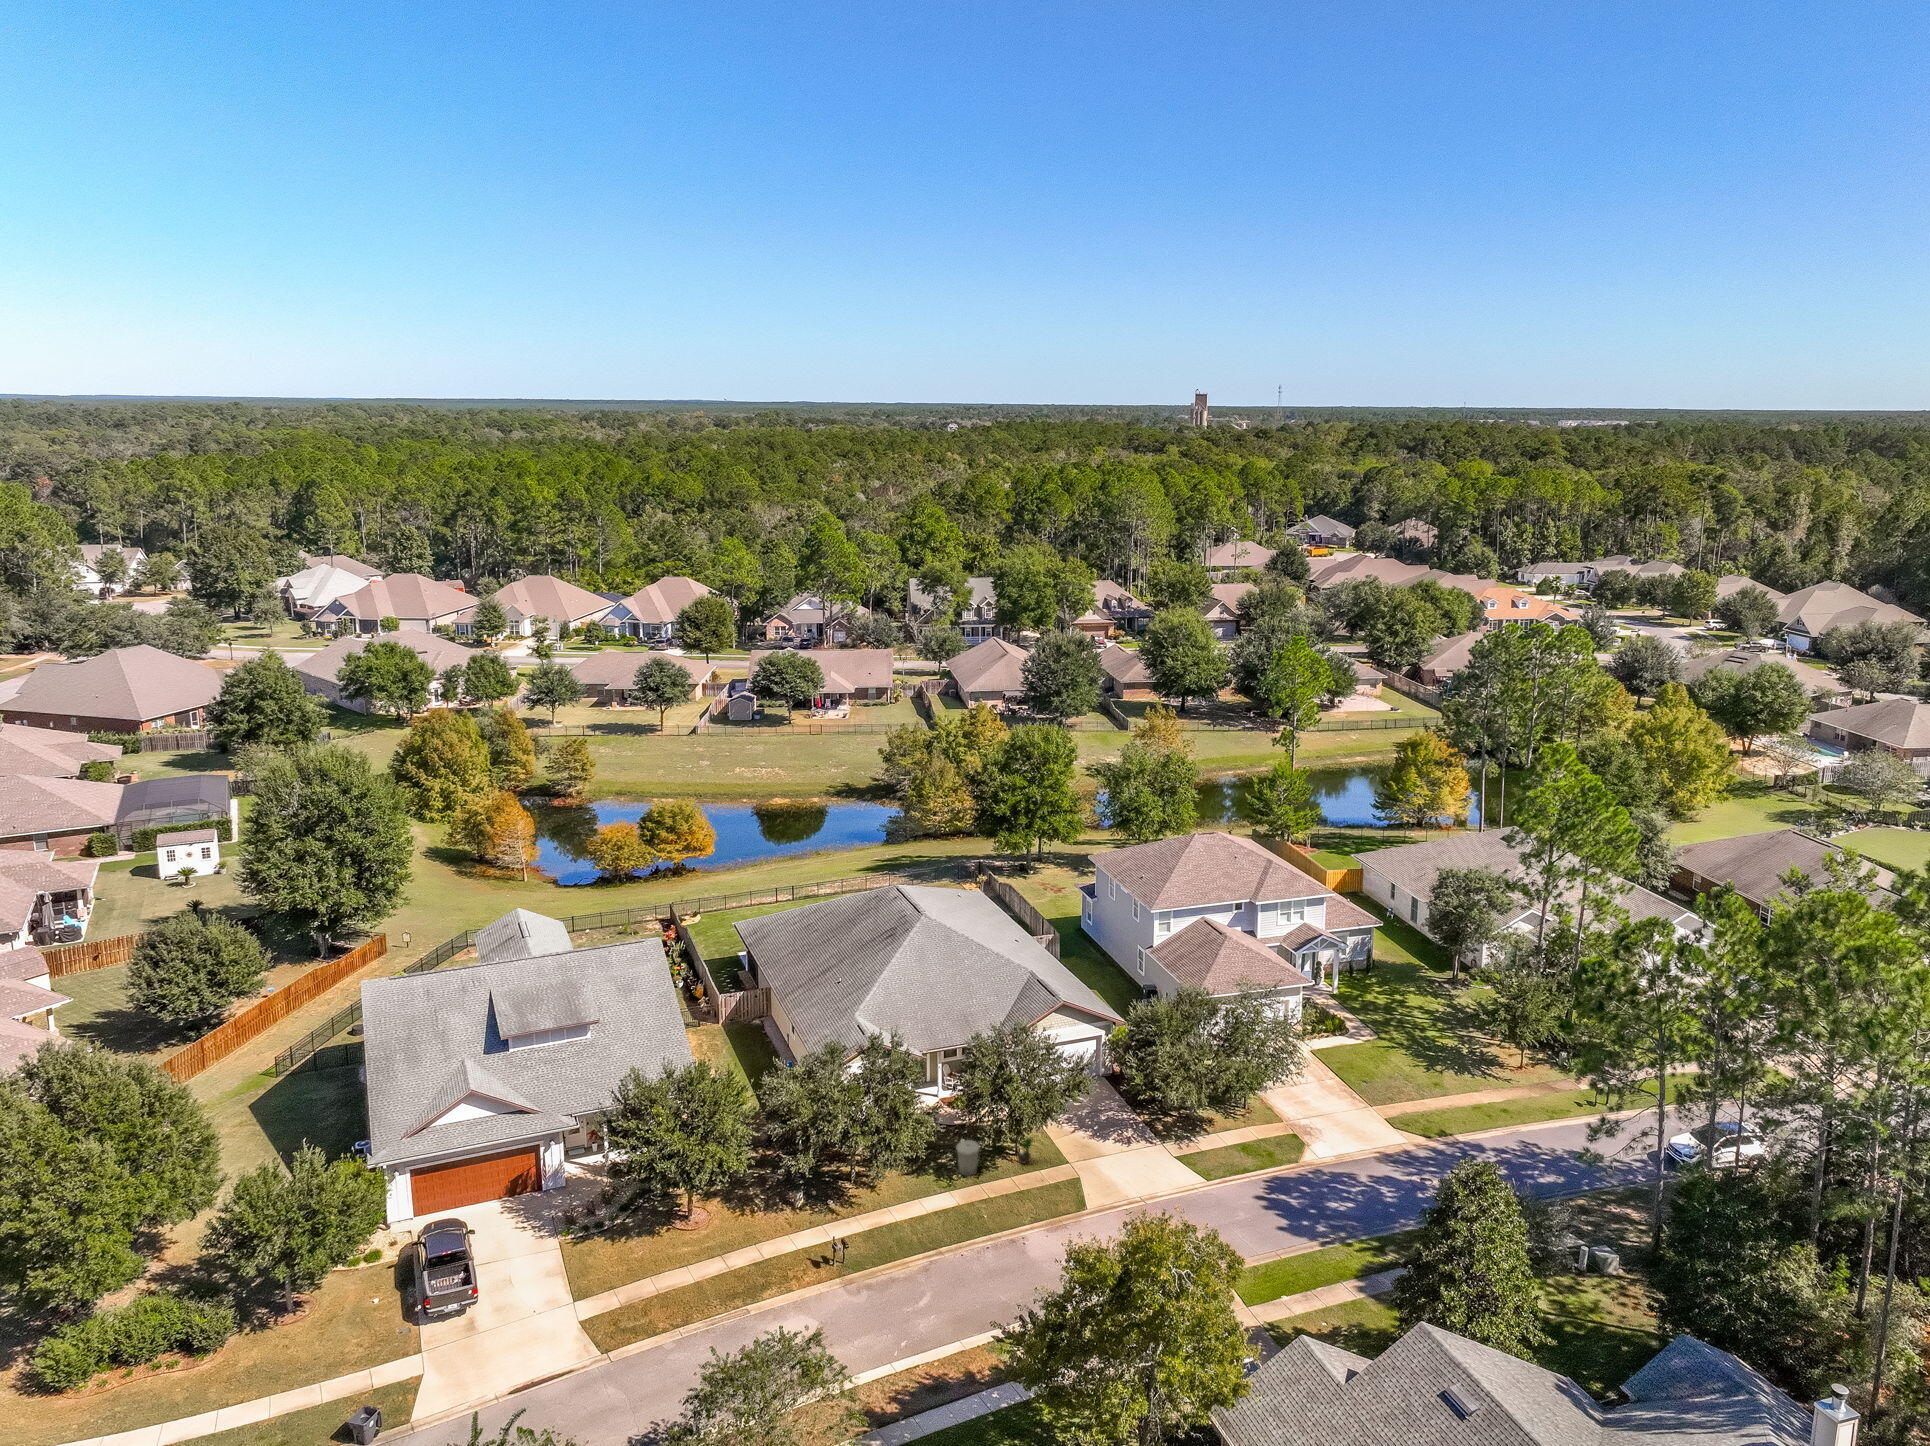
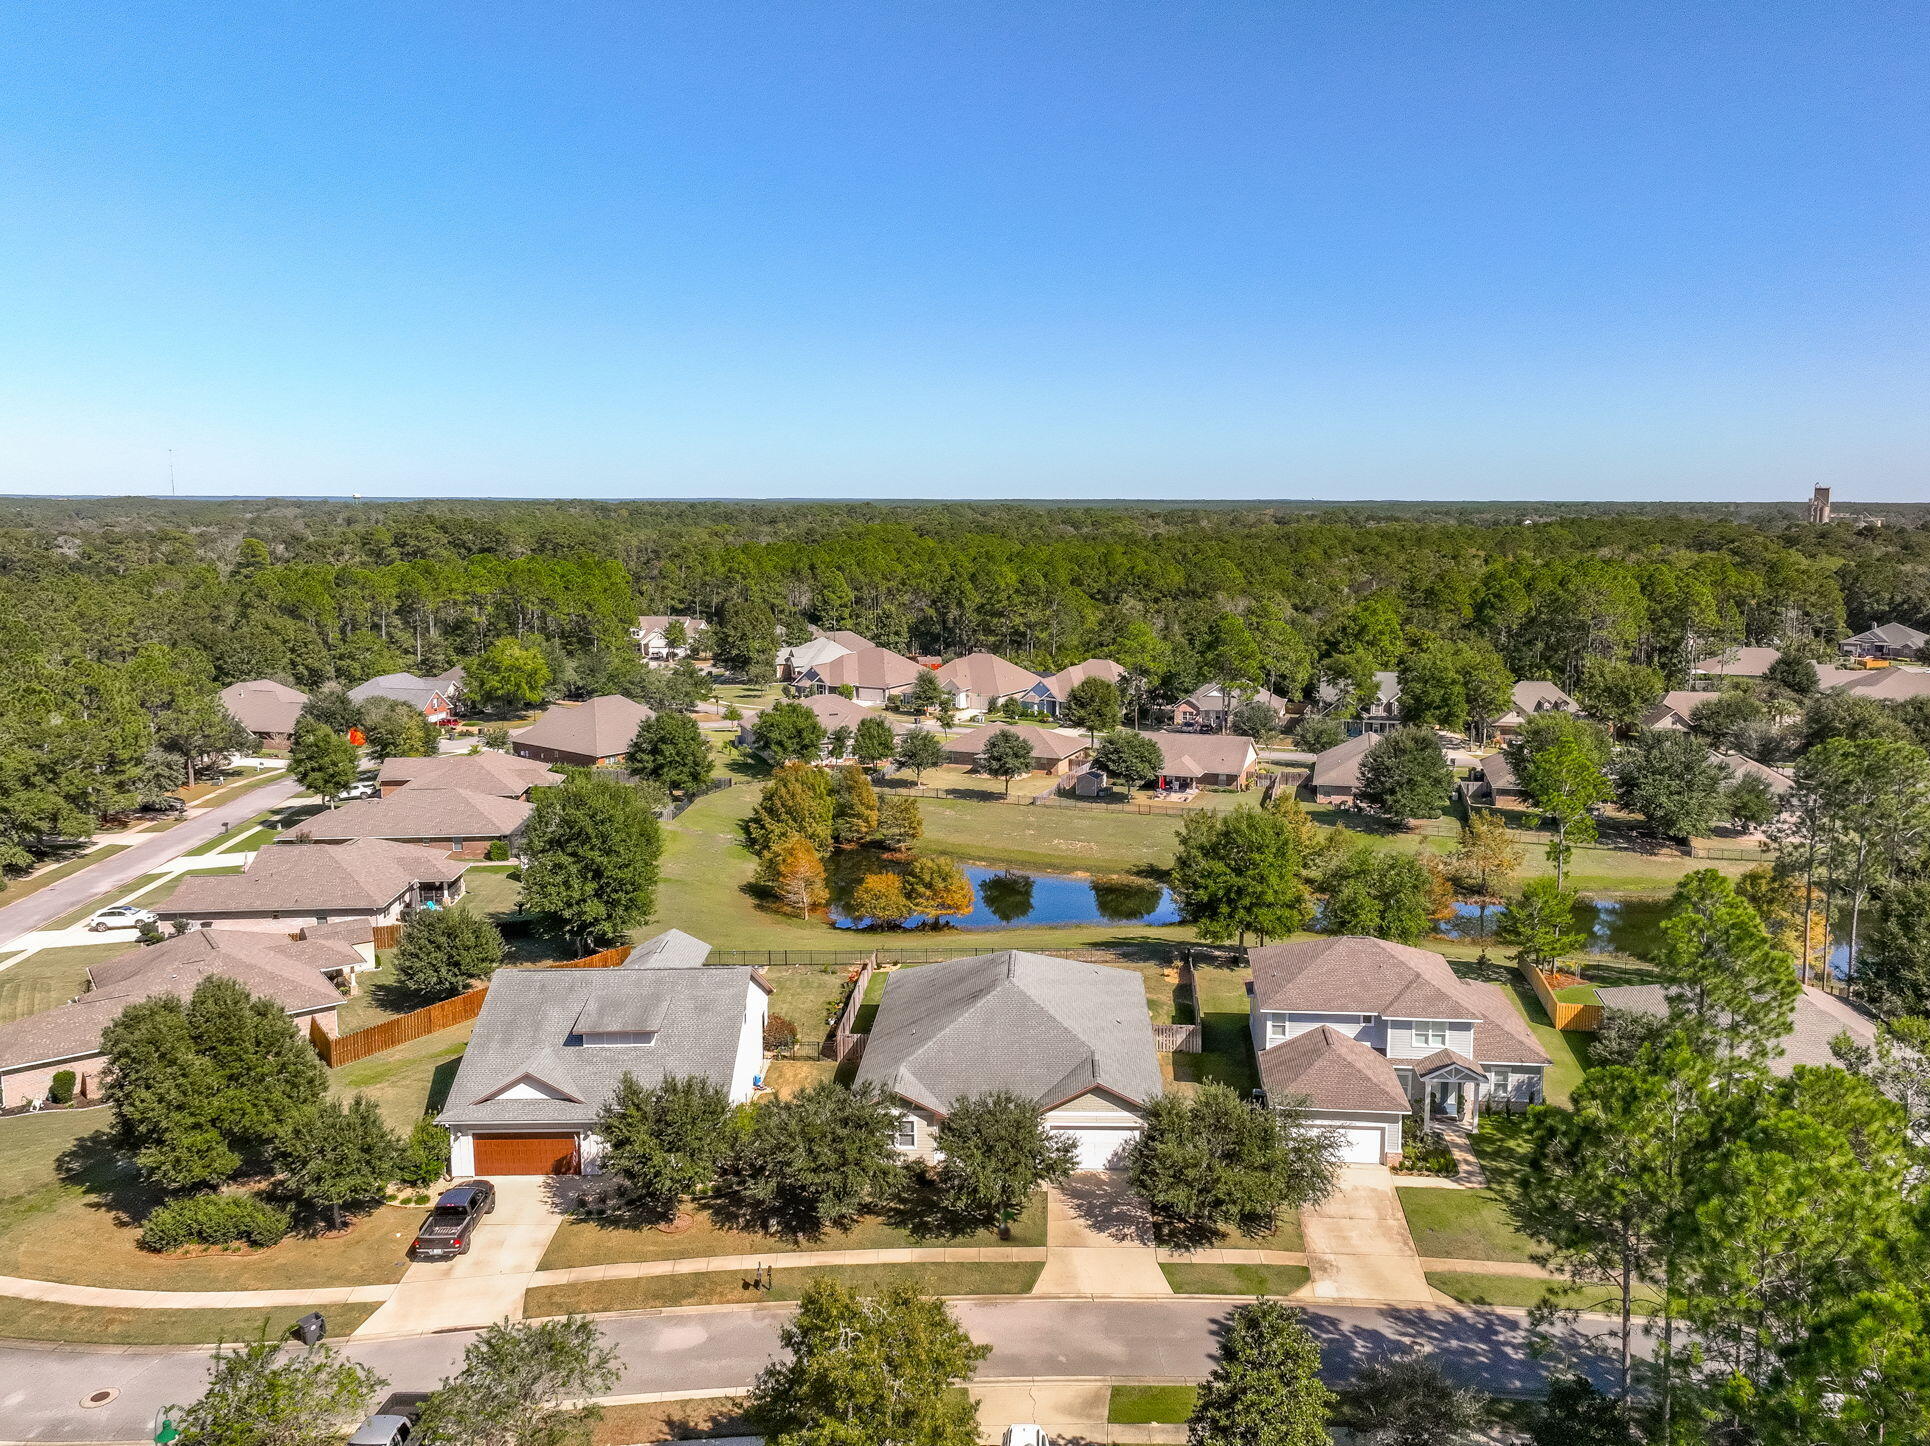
trash can: present [956,1140,980,1176] -> none [933,1202,956,1239]

